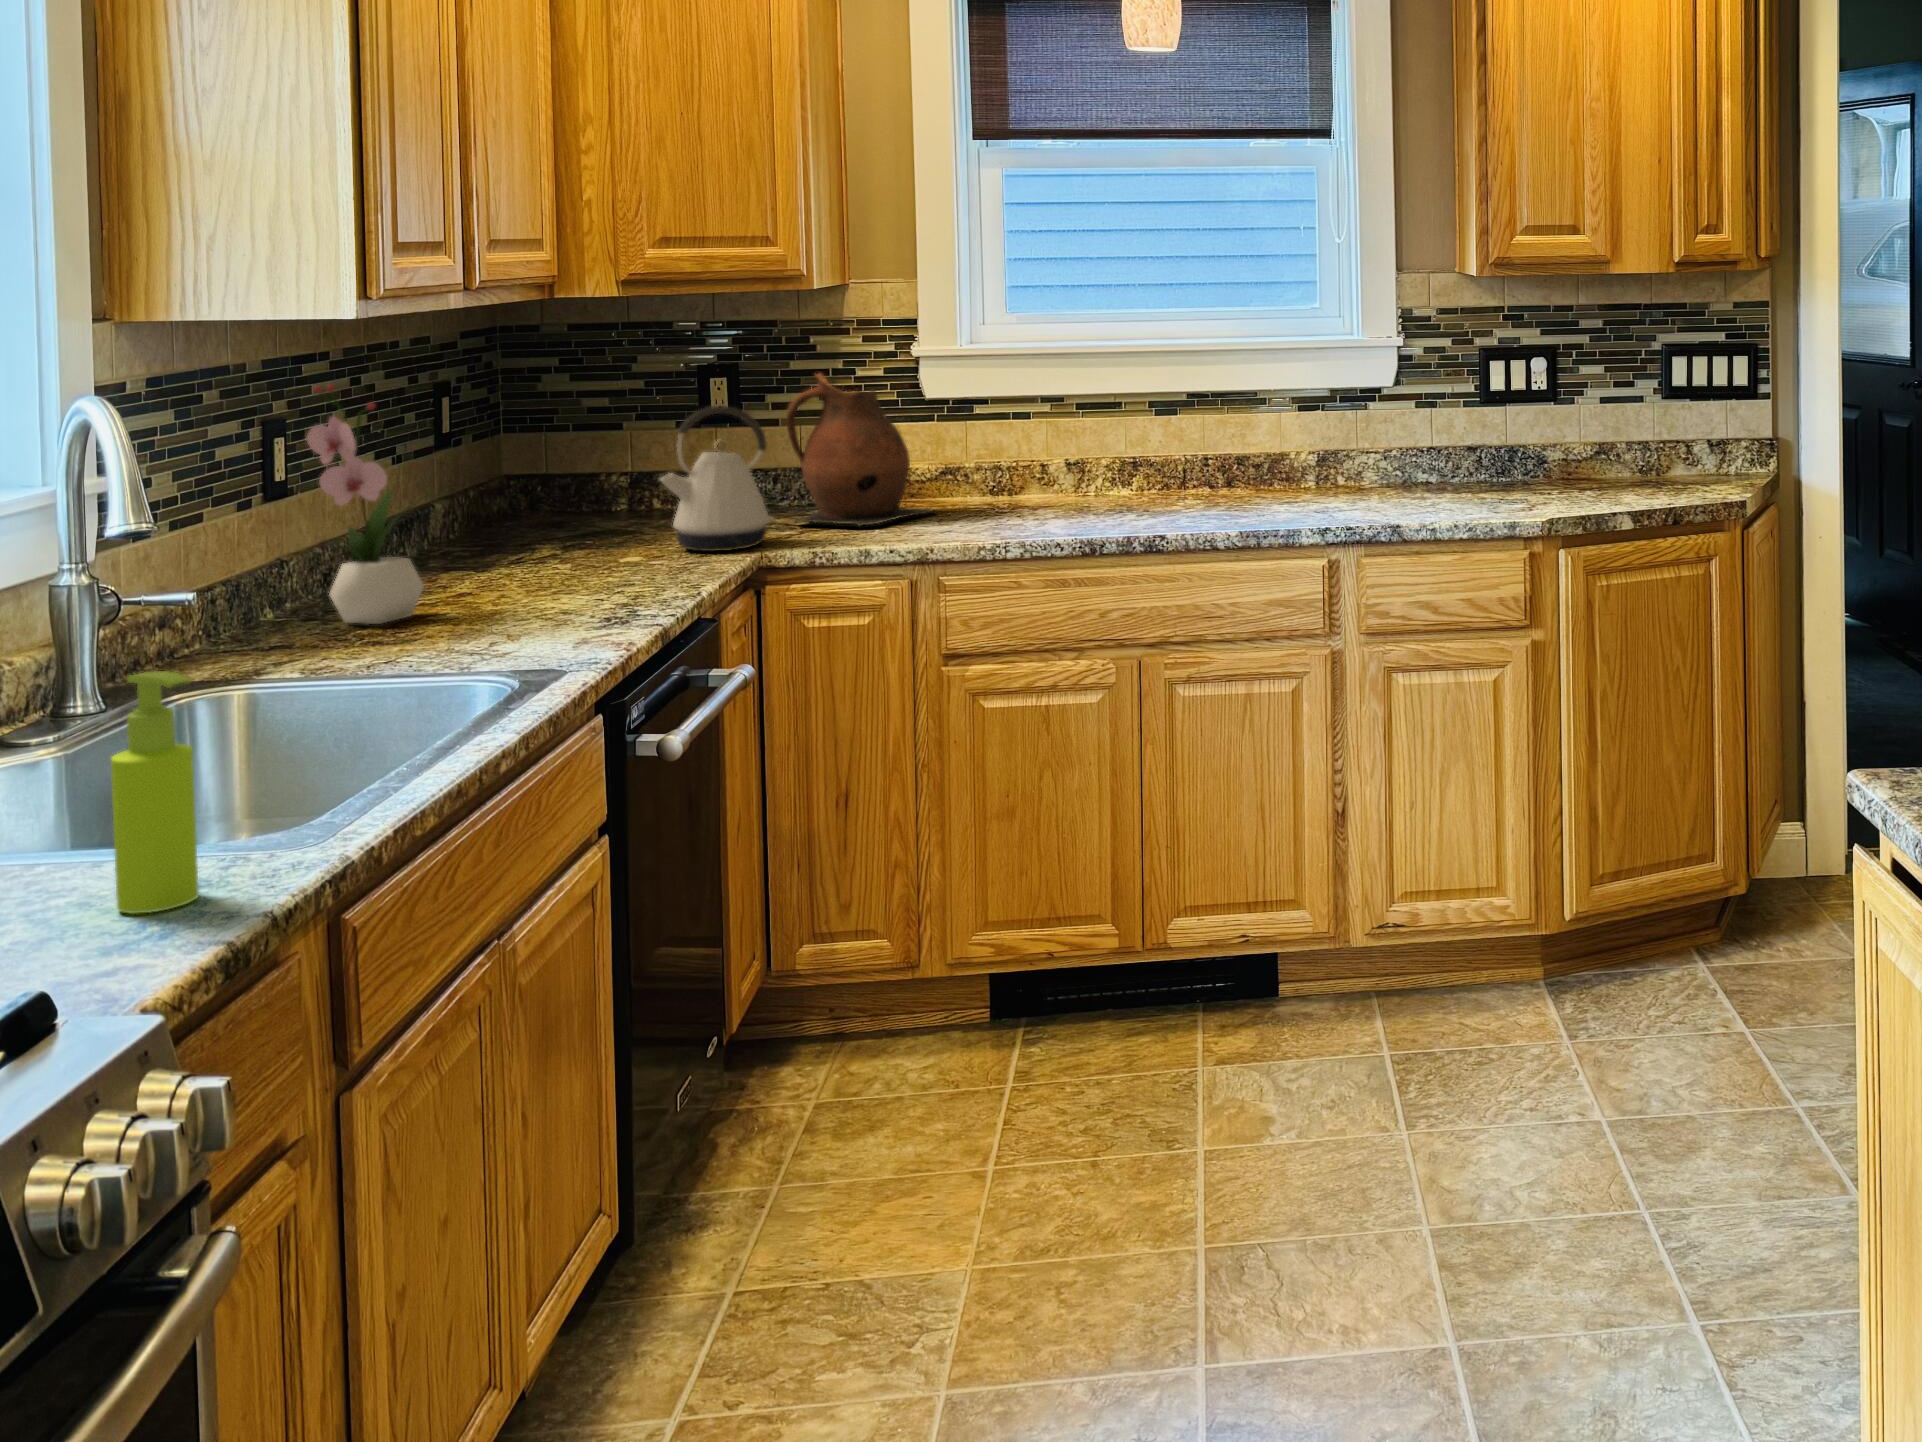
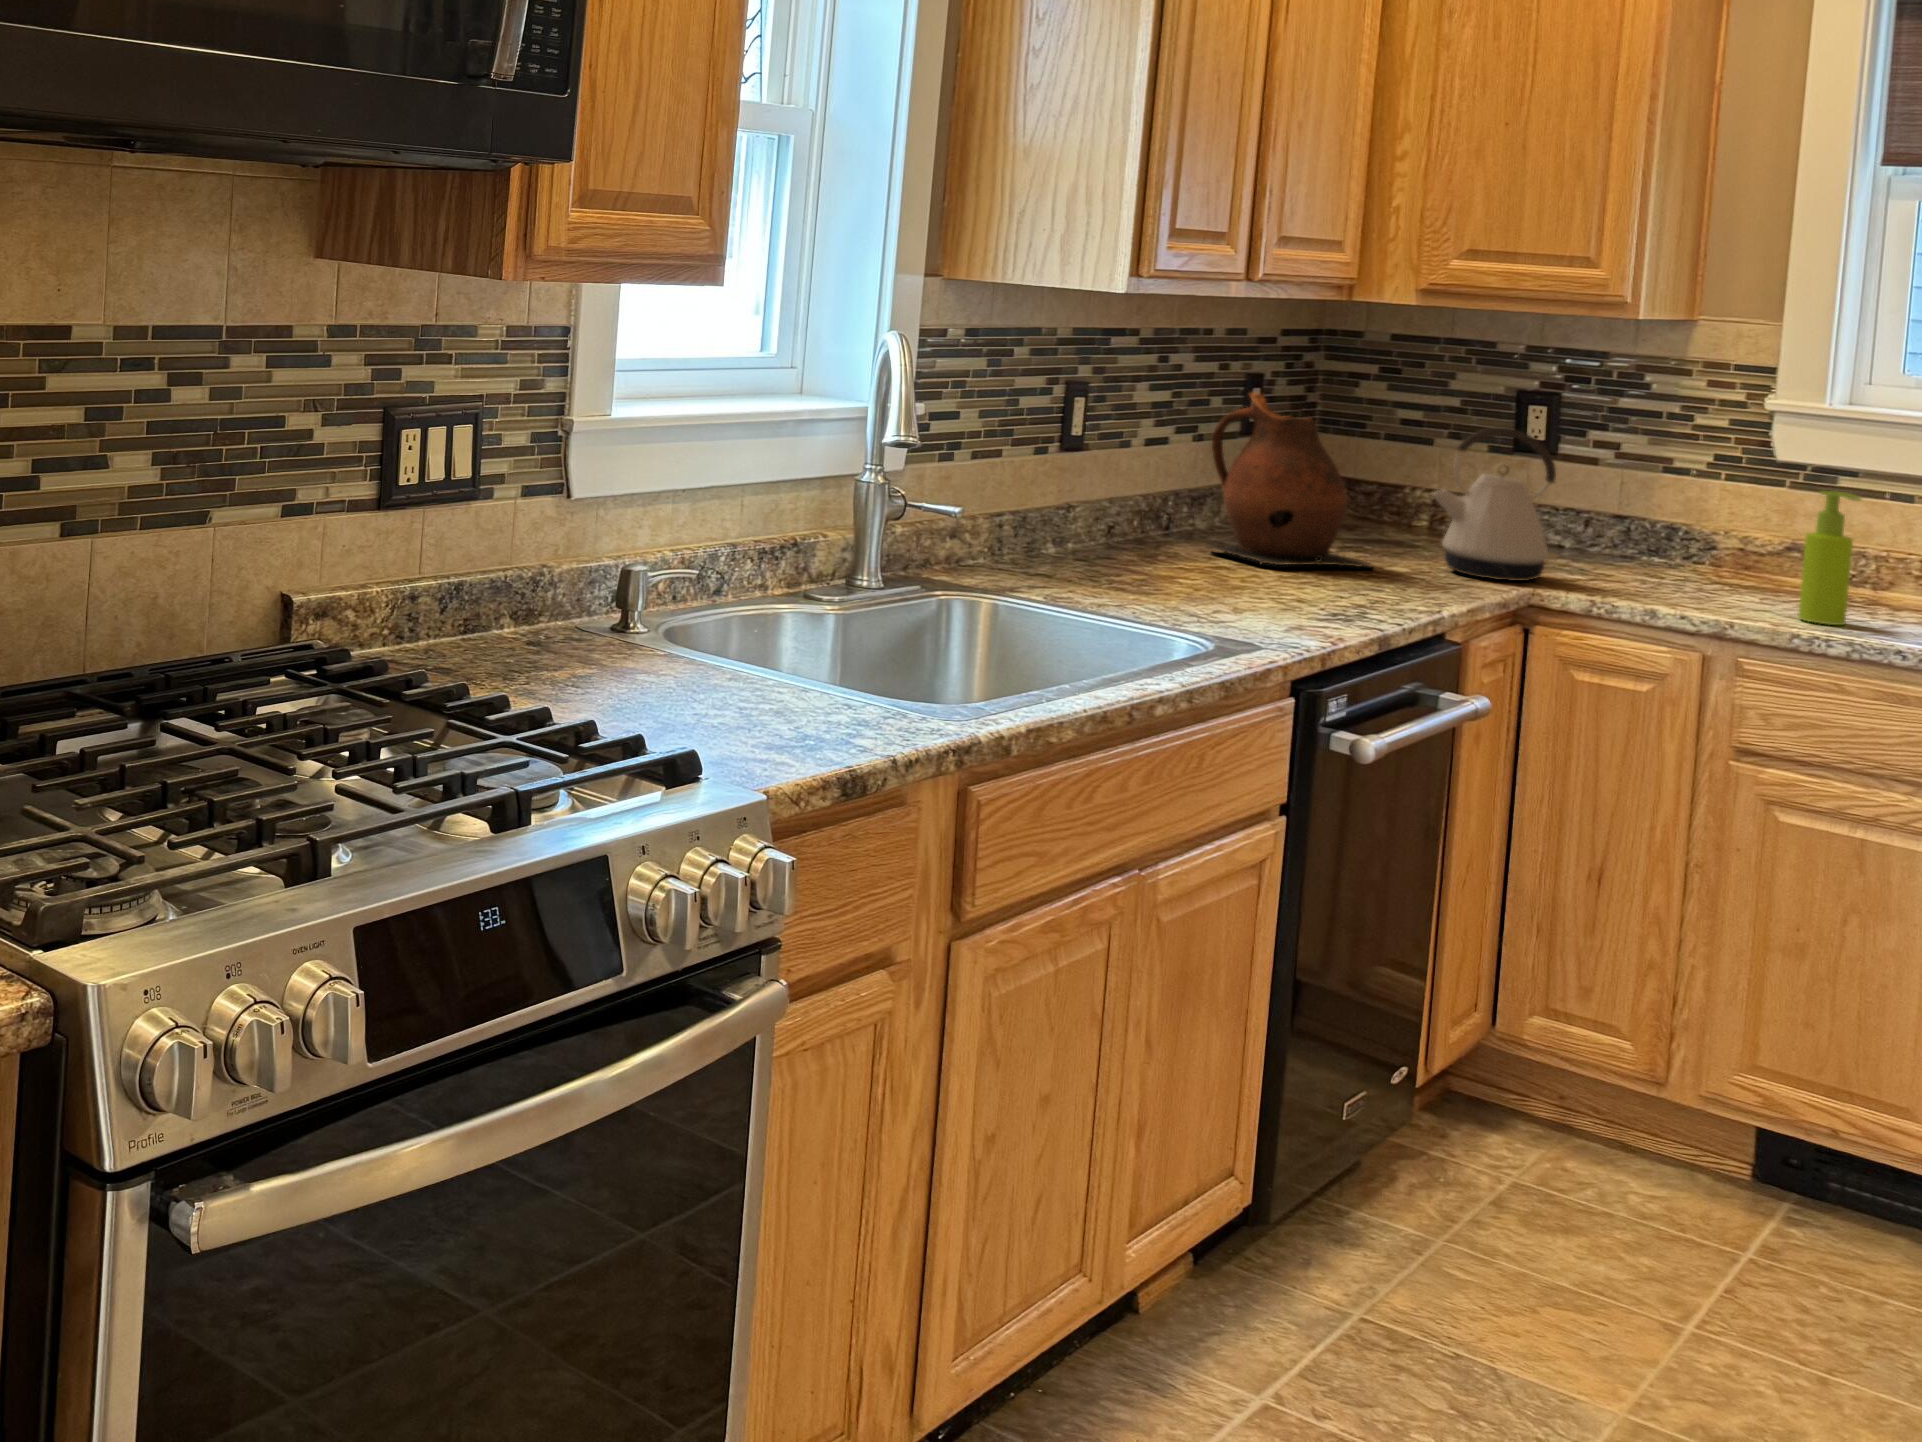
ceramic pitcher: present [786,374,935,527] -> present [1208,393,1373,567]
flower arrangement: present [306,384,424,624] -> none [1088,354,1192,574]
soap dispenser: present [111,671,199,914] -> present [1798,491,1862,625]

